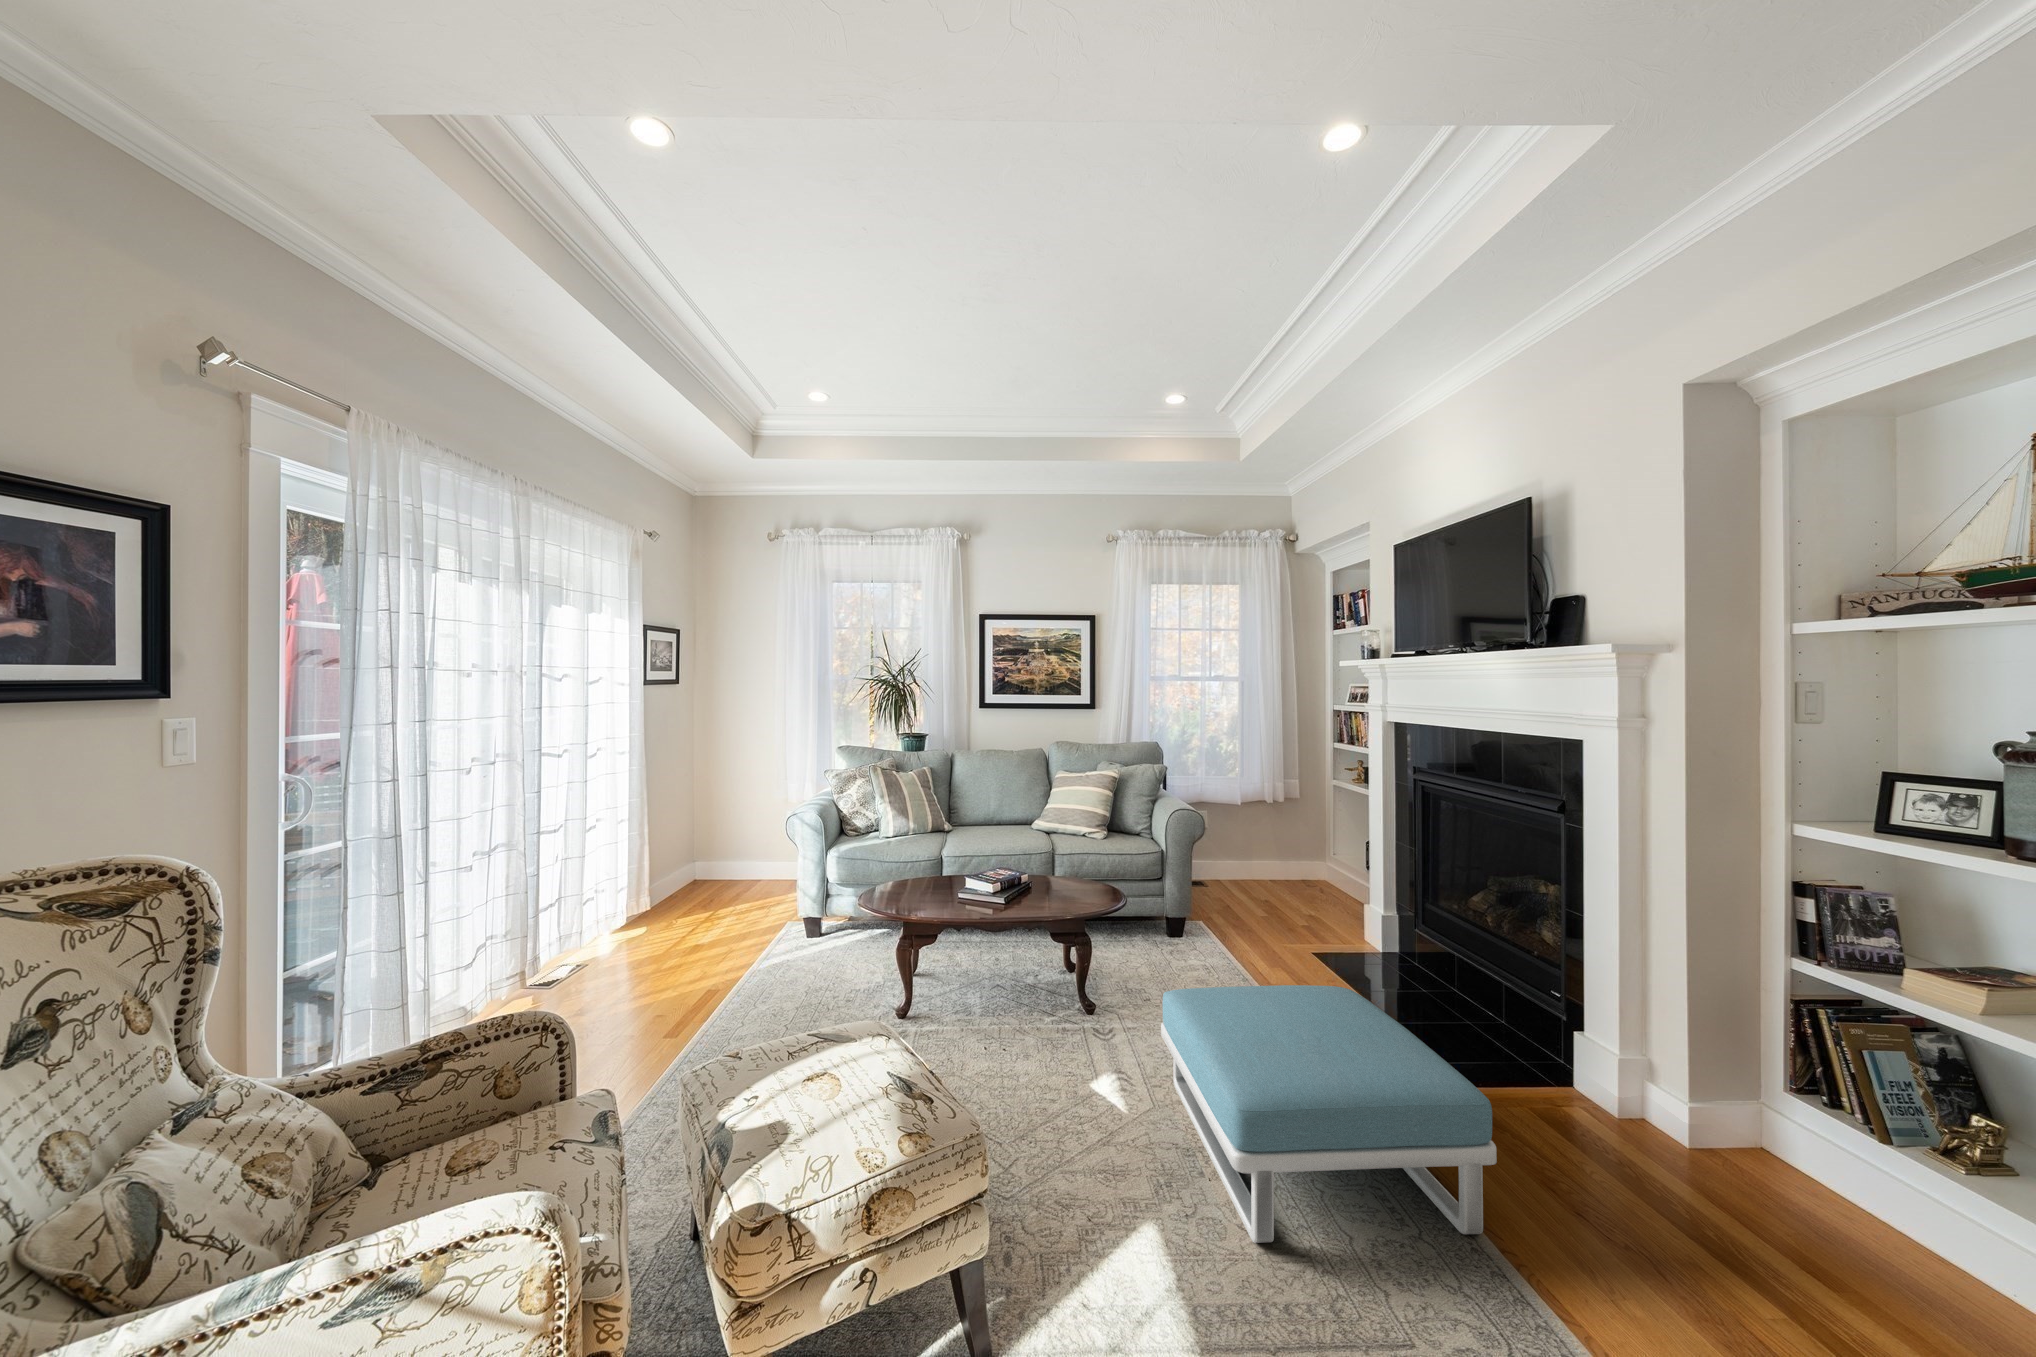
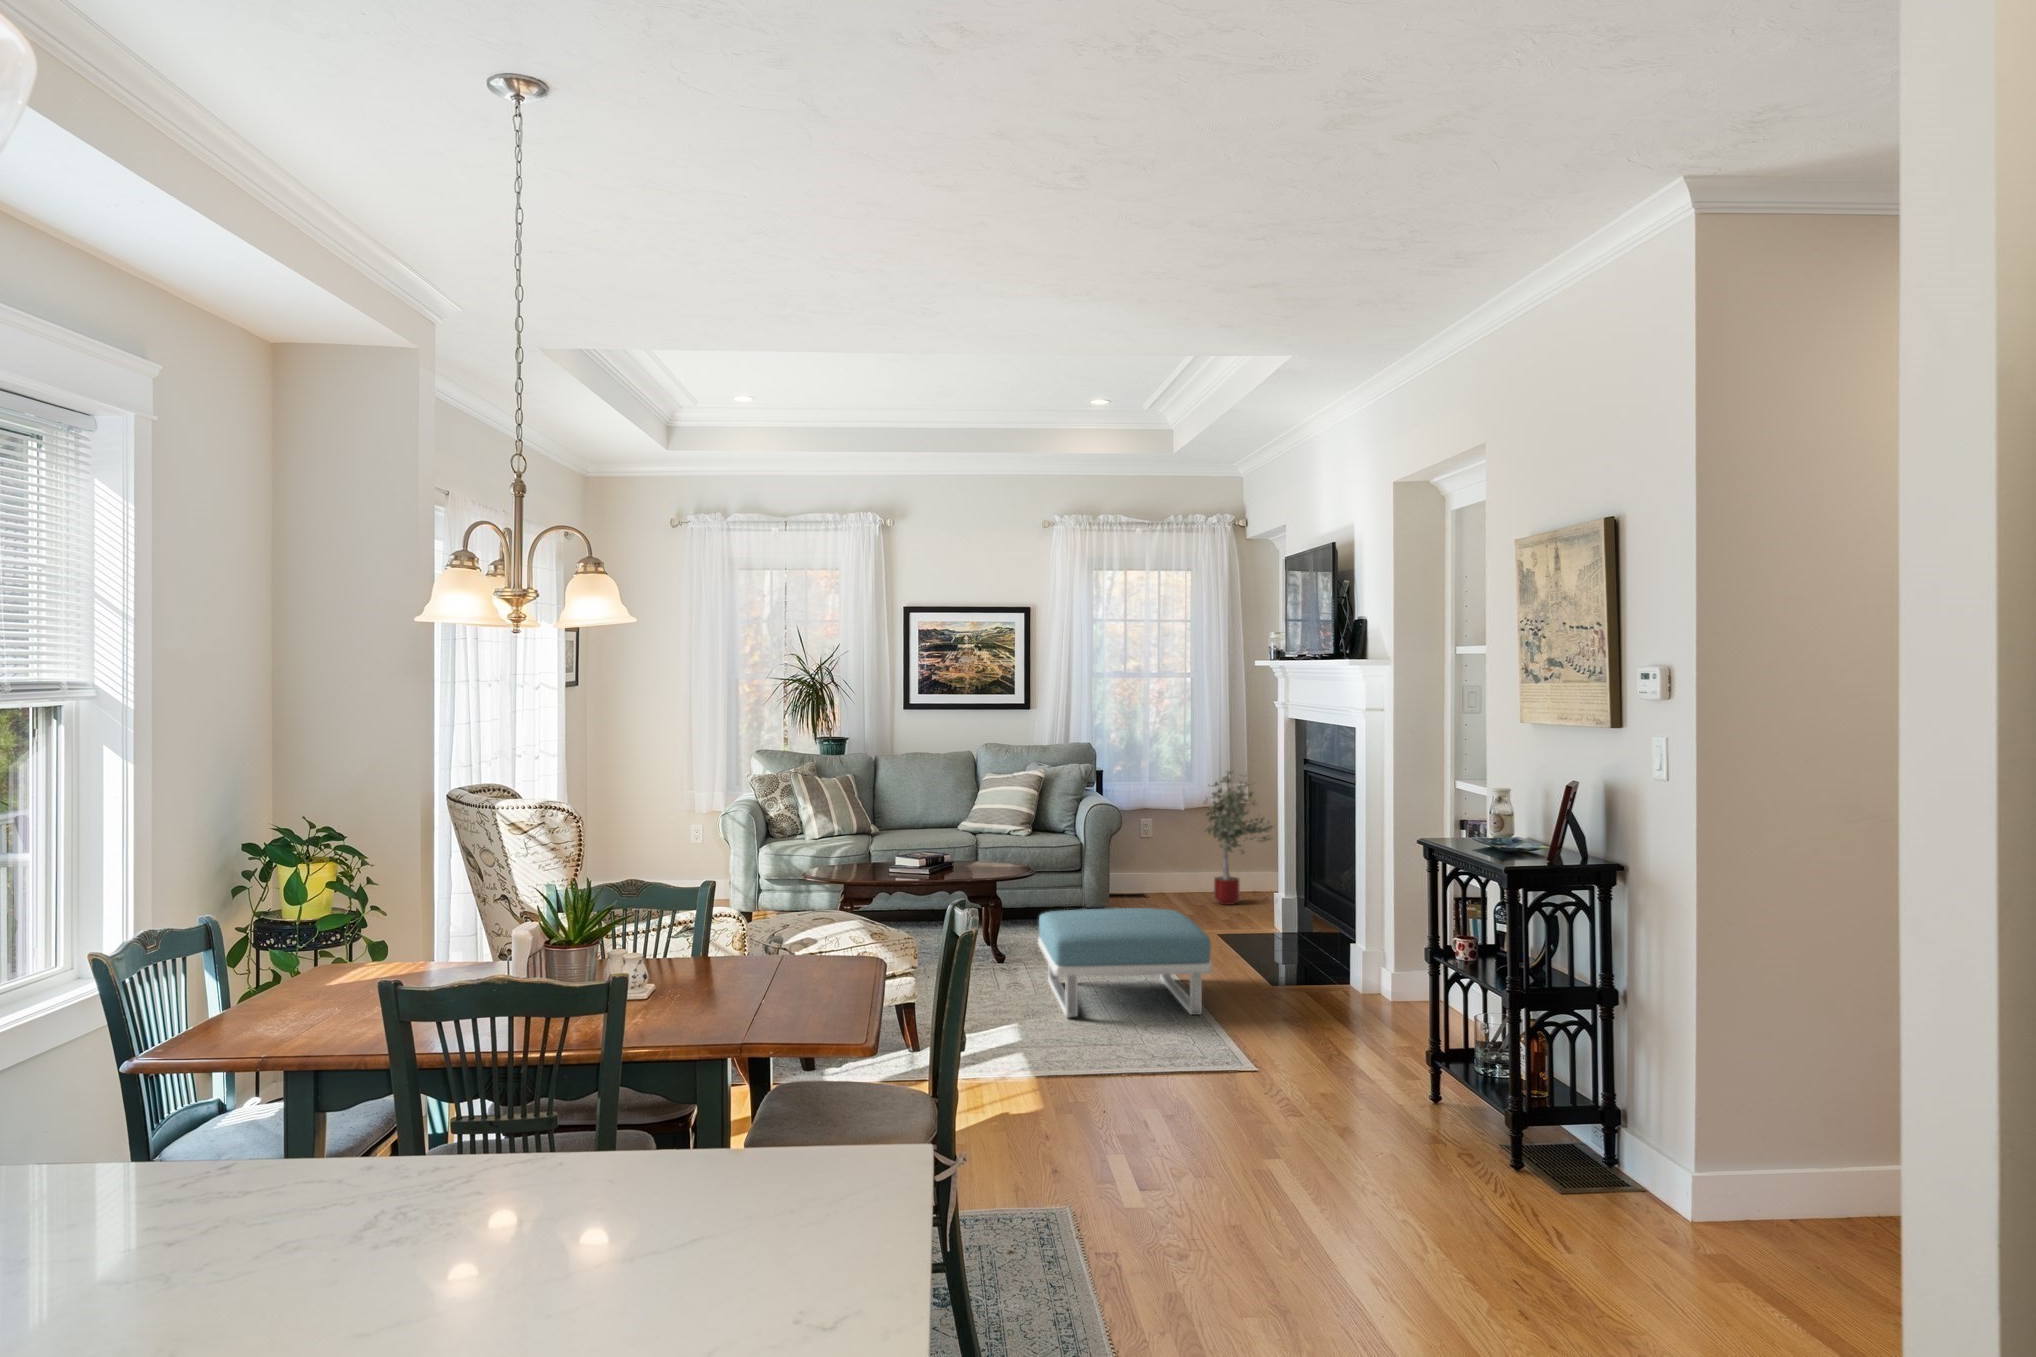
potted tree: none [1263,769,1341,901] -> present [1205,771,1273,905]

